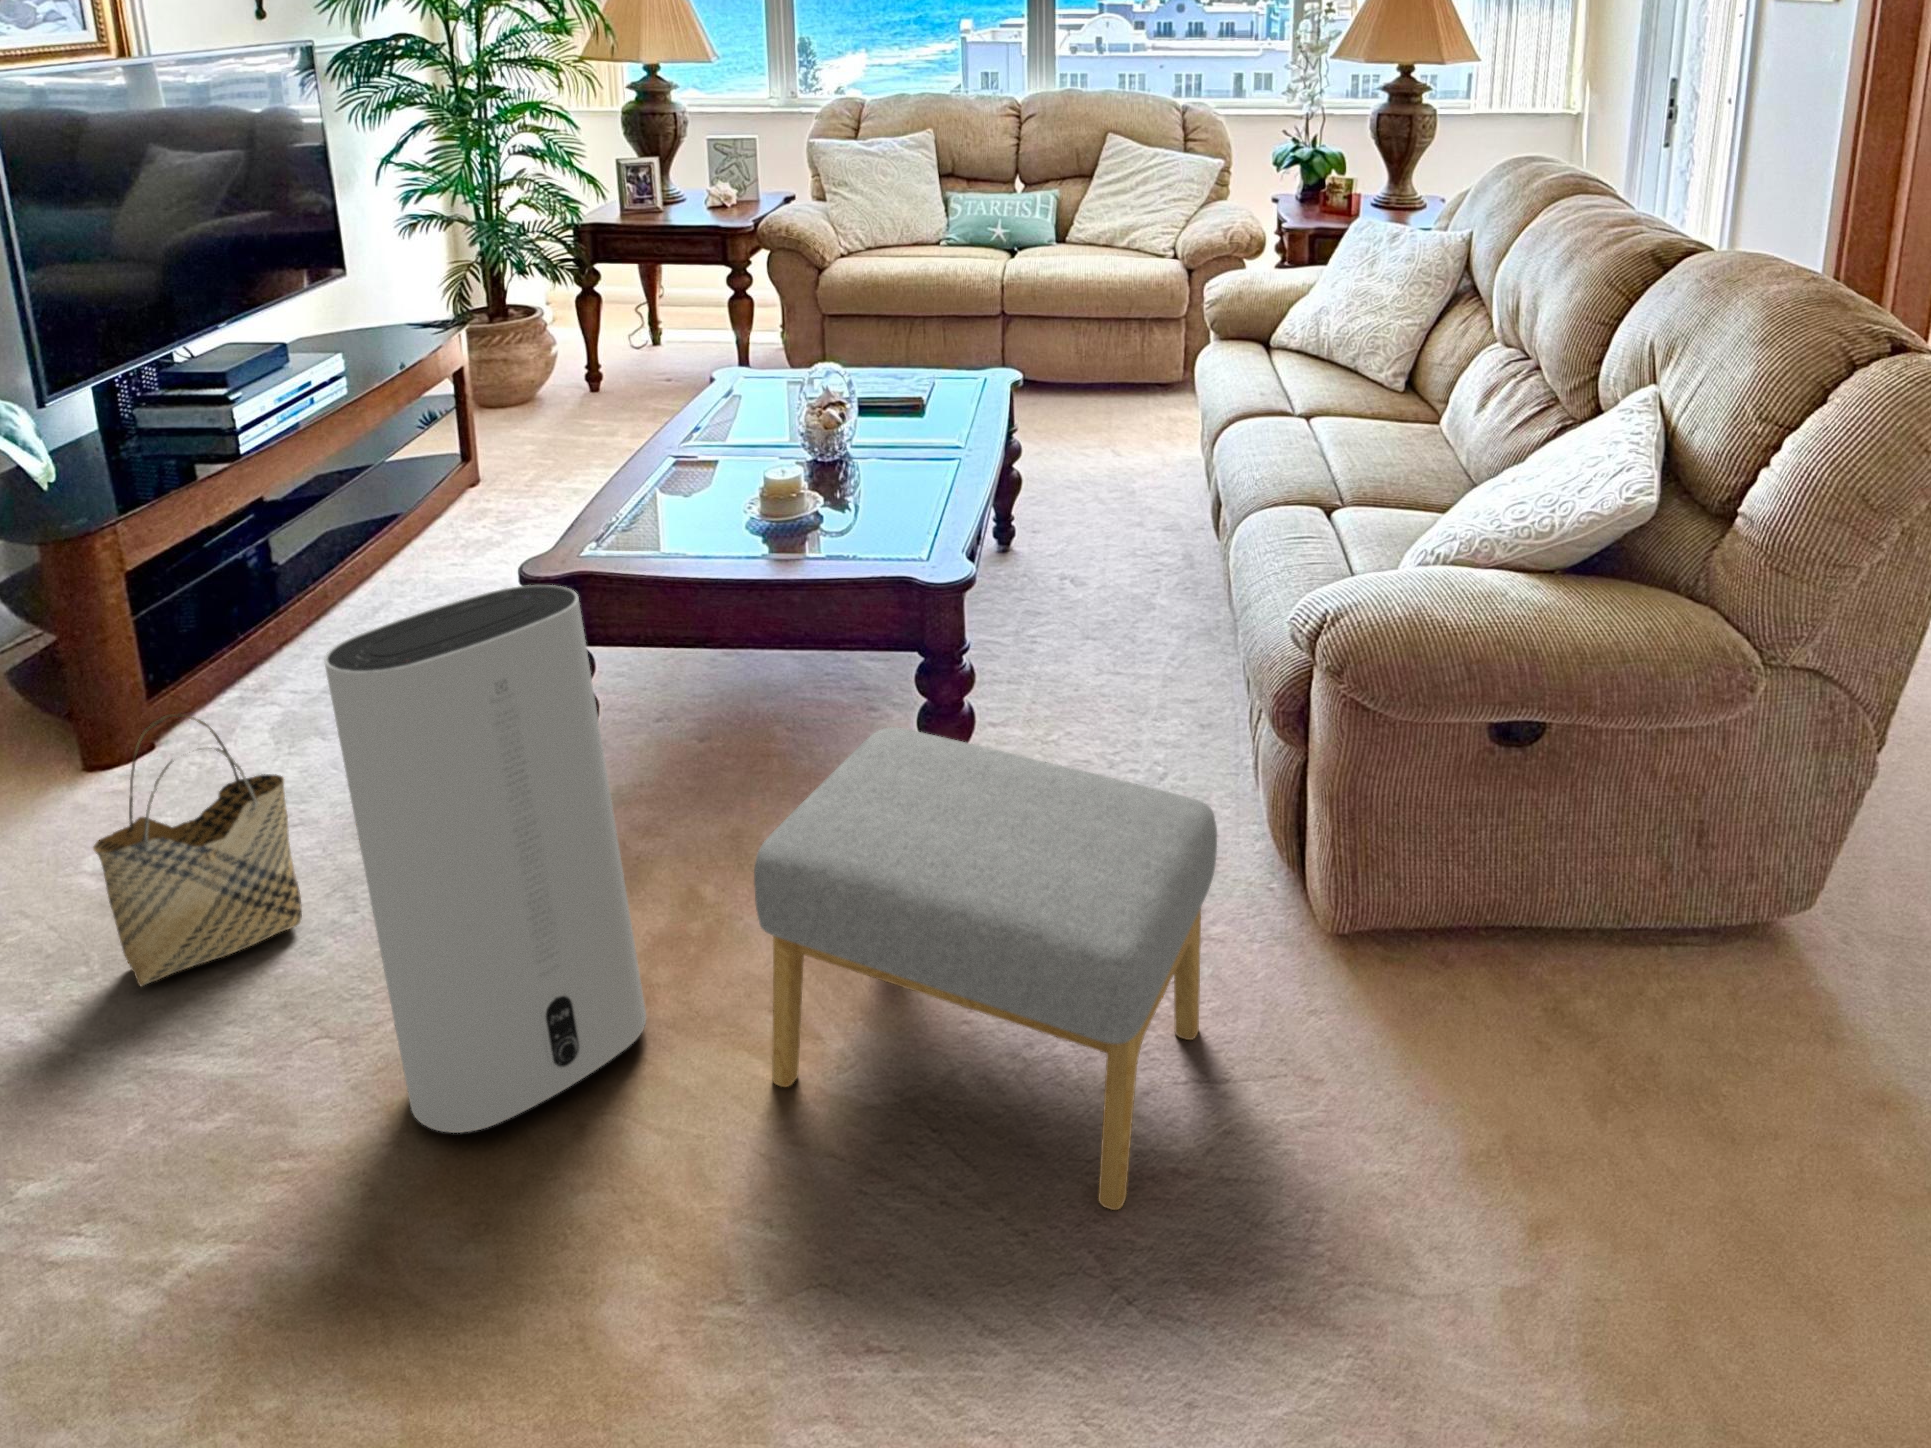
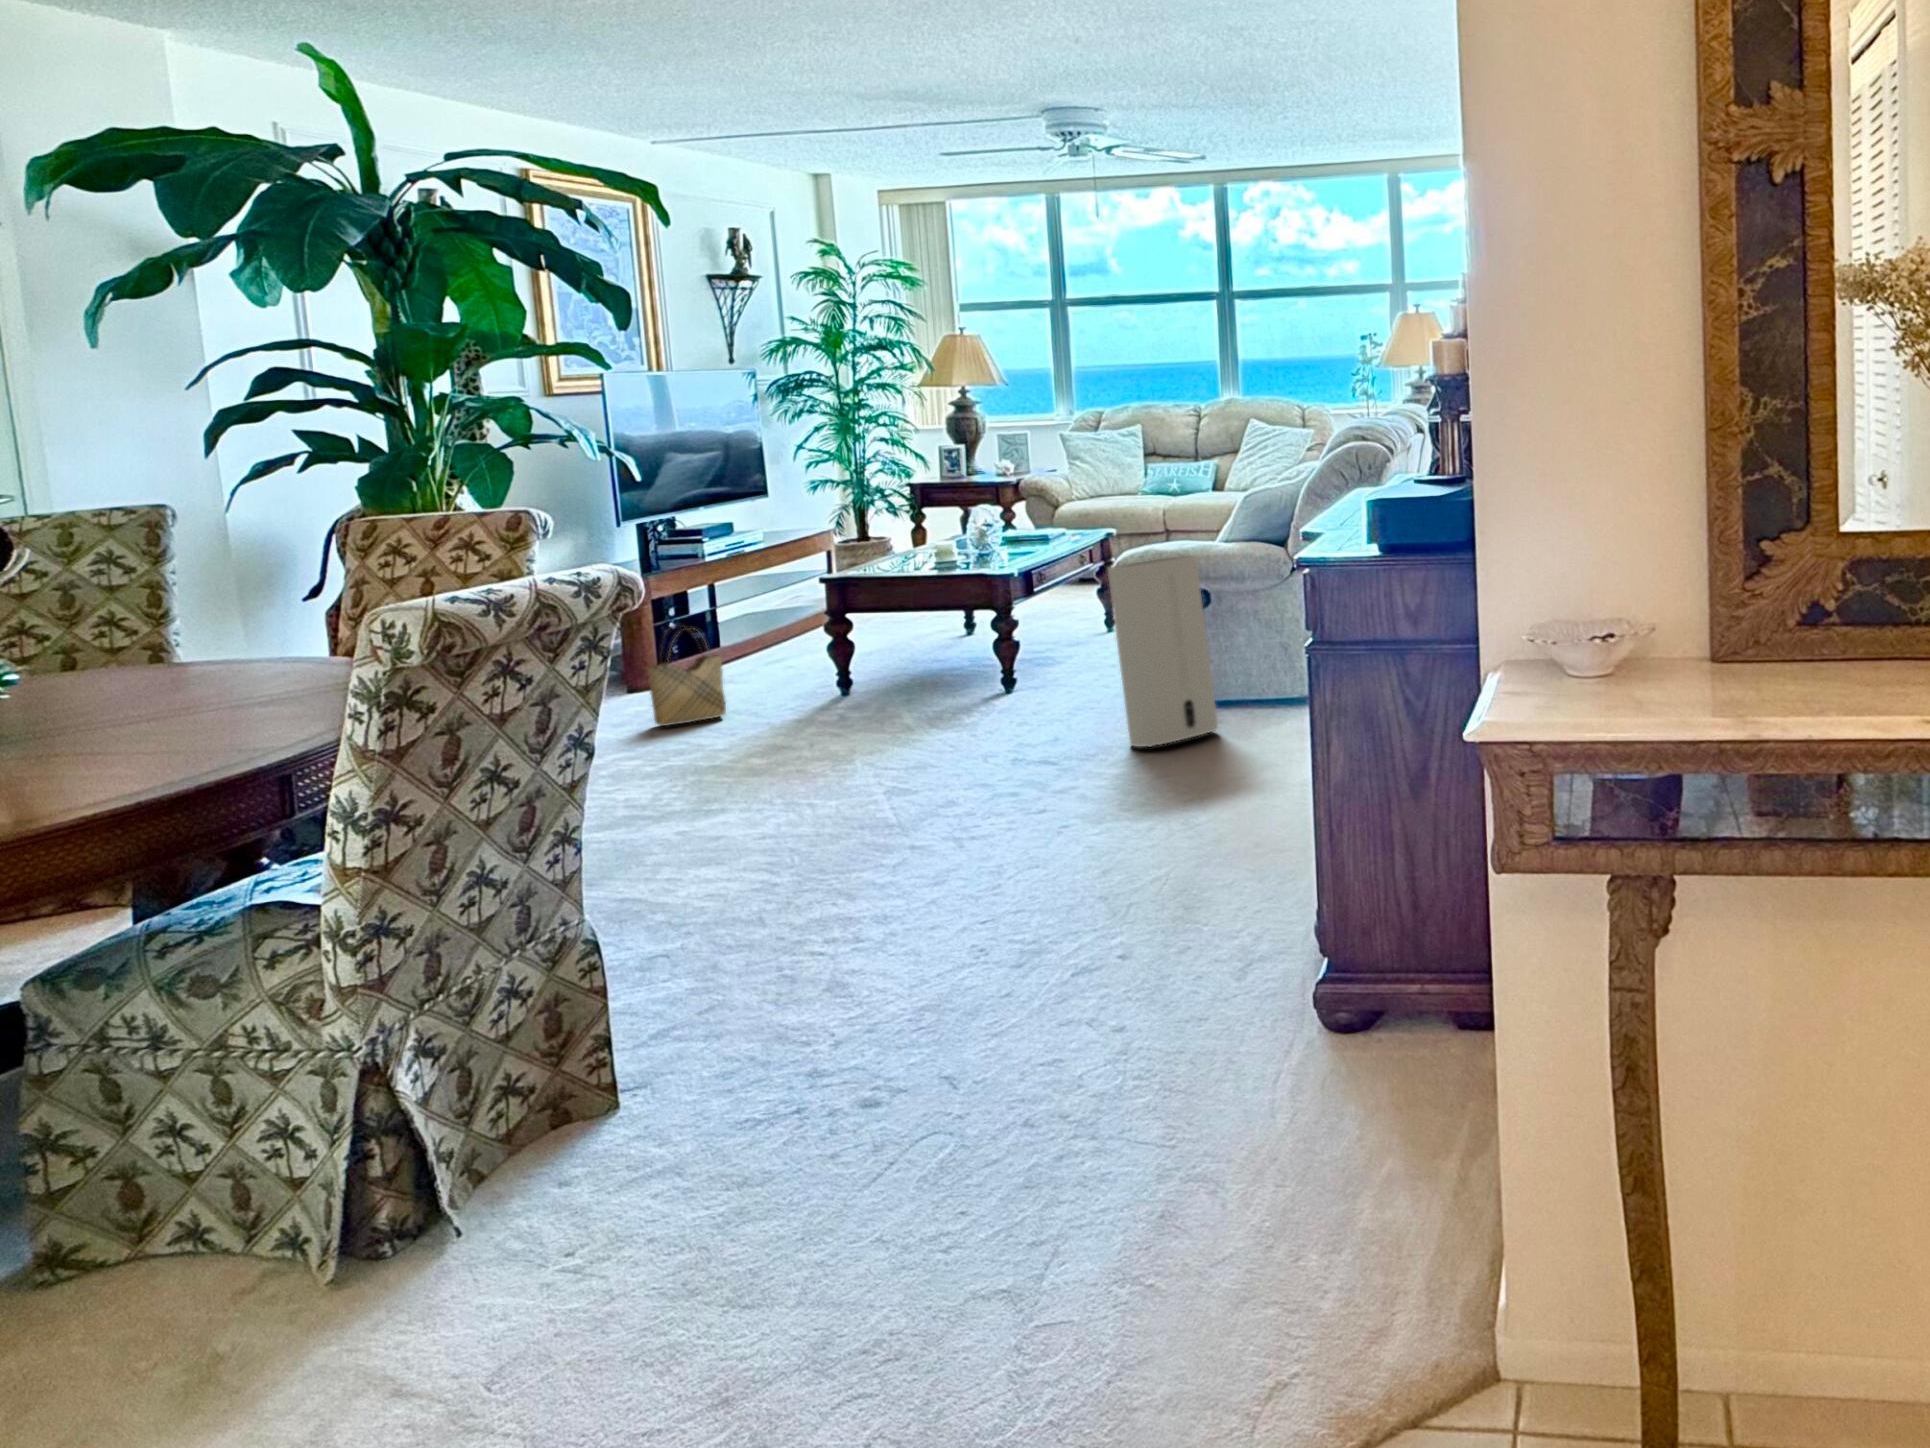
air purifier: present [324,585,646,1133] -> present [1108,555,1218,747]
footstool: present [754,727,1217,1210] -> none [892,620,1069,749]

